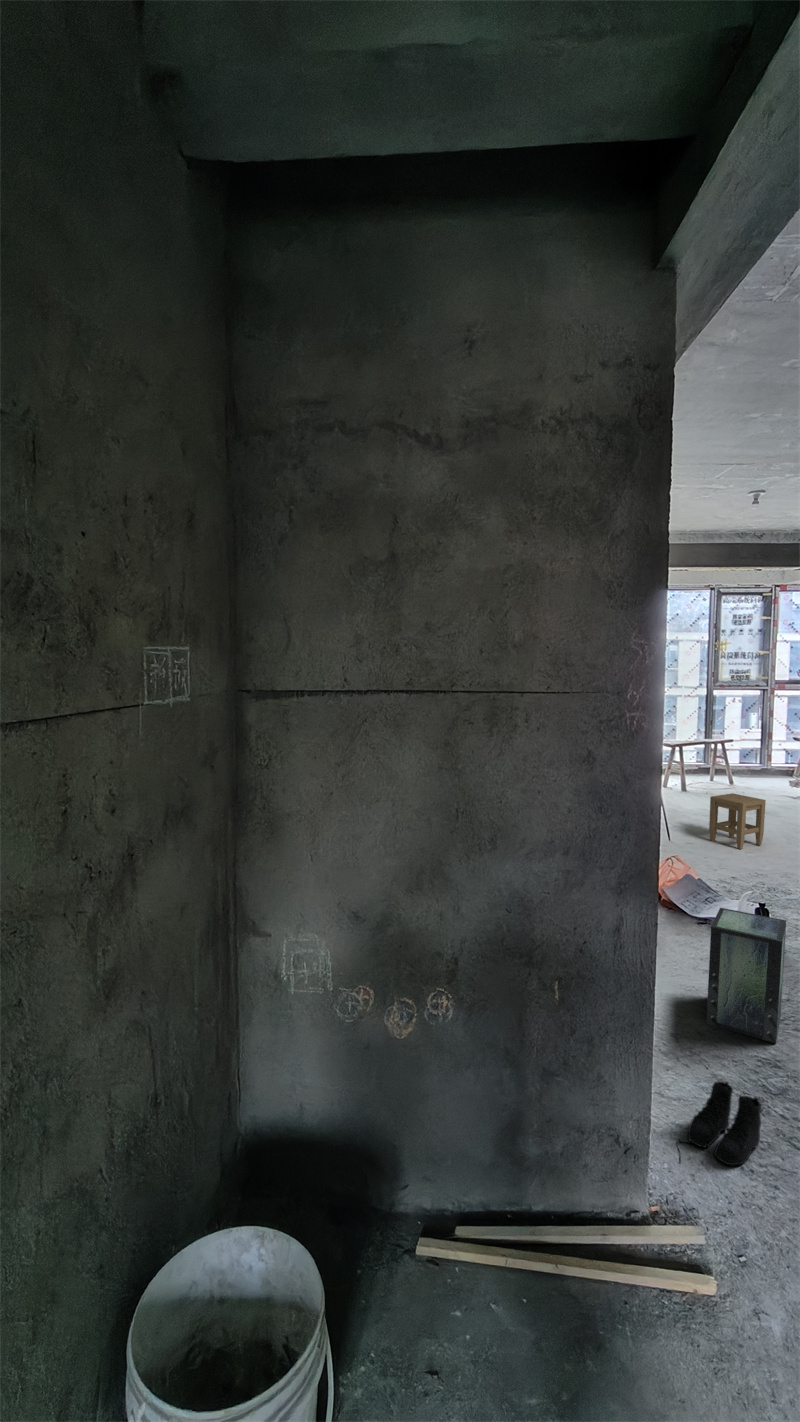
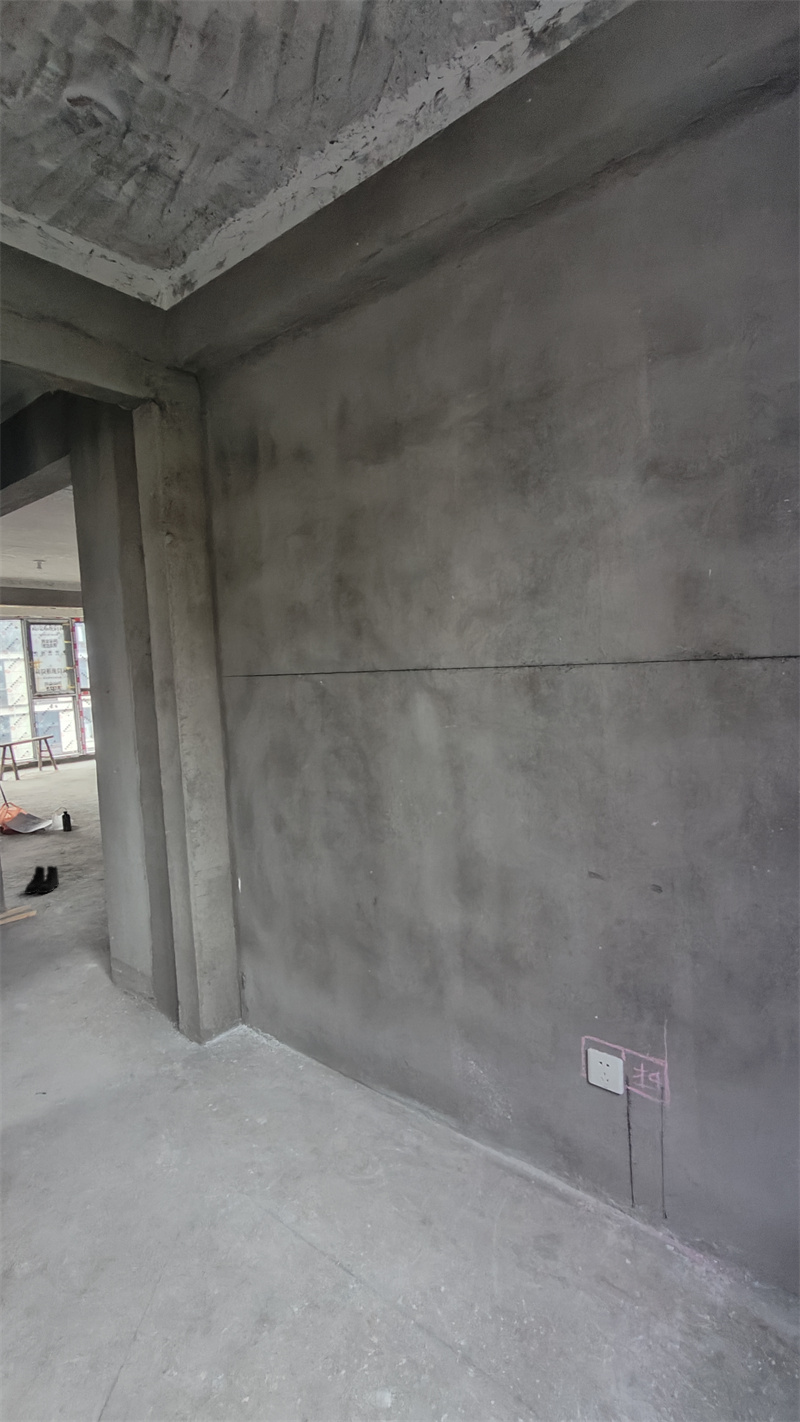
stool: present [709,793,766,849] -> none [35,765,74,801]
storage box: present [706,908,786,1043] -> none [30,802,75,865]

